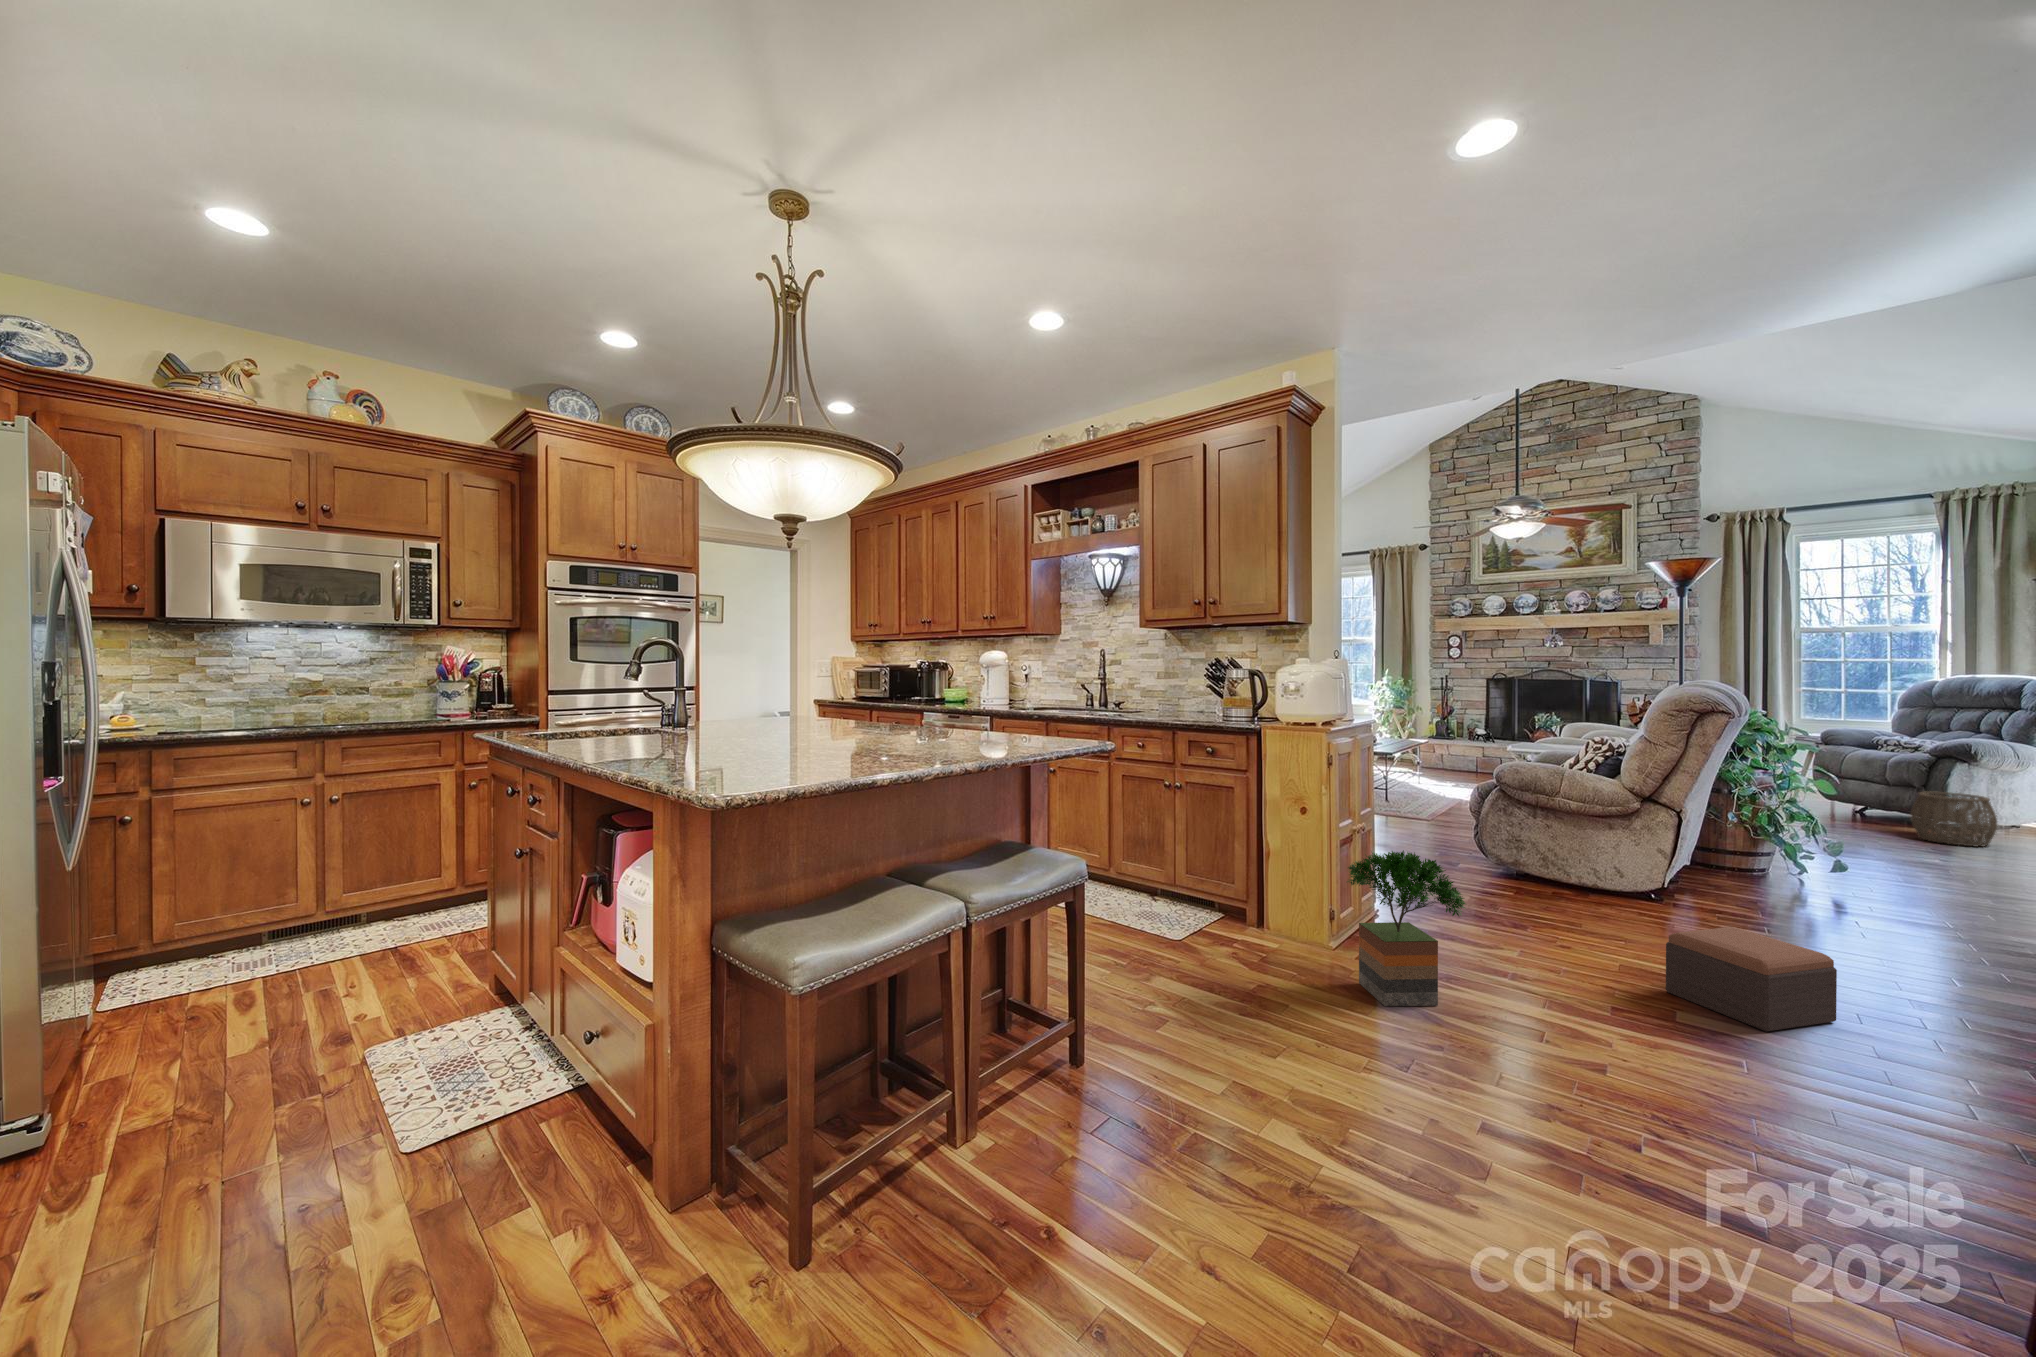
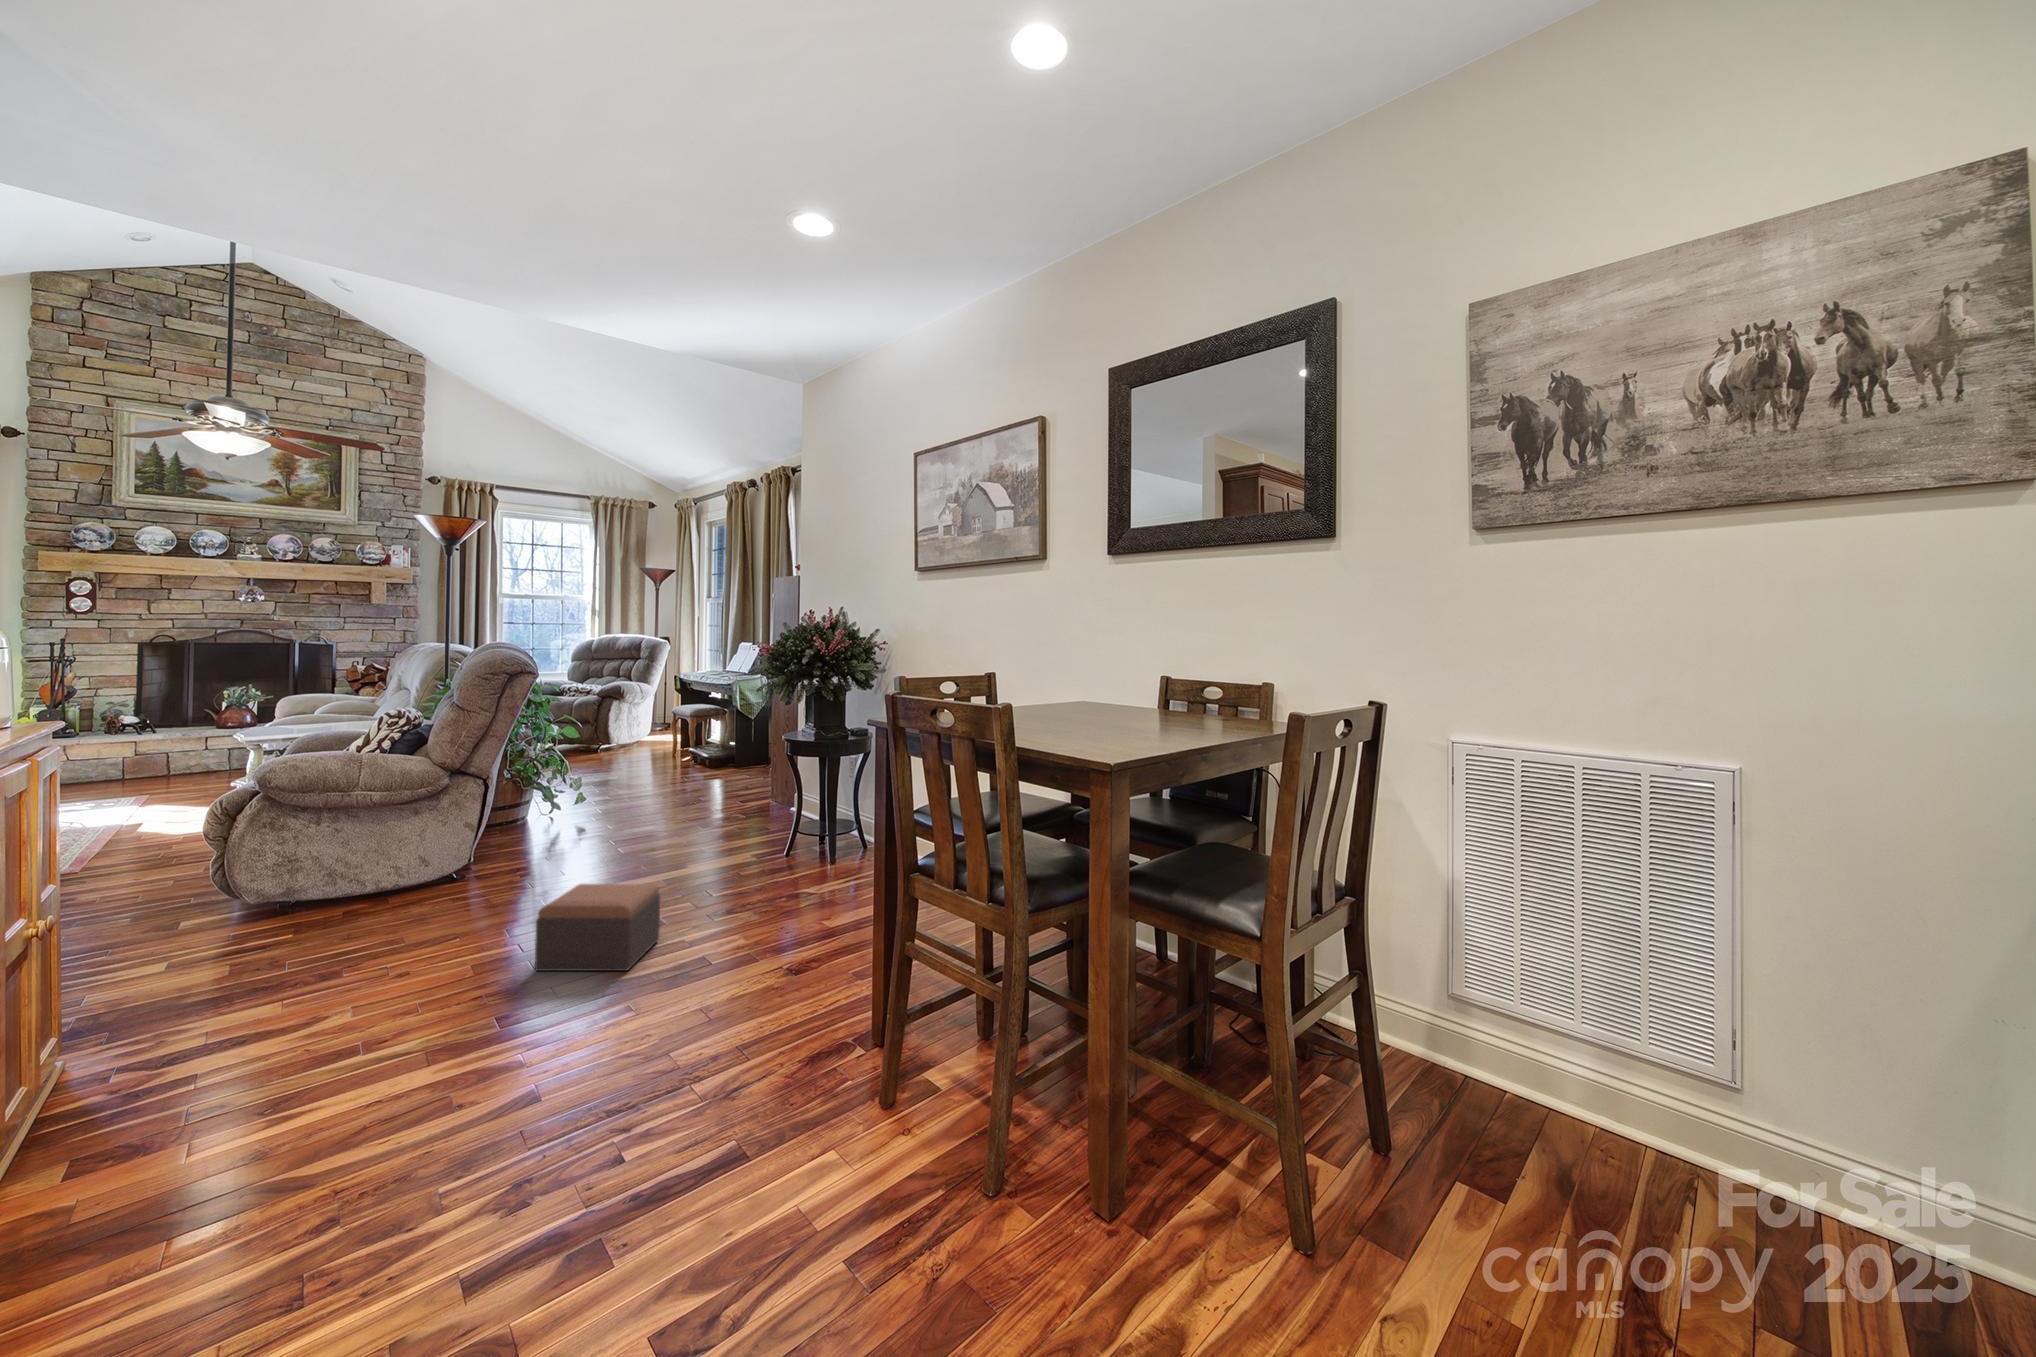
woven basket: present [1911,792,1997,847] -> none [595,739,644,780]
potted tree: present [1347,850,1465,1006] -> none [102,901,356,1171]

